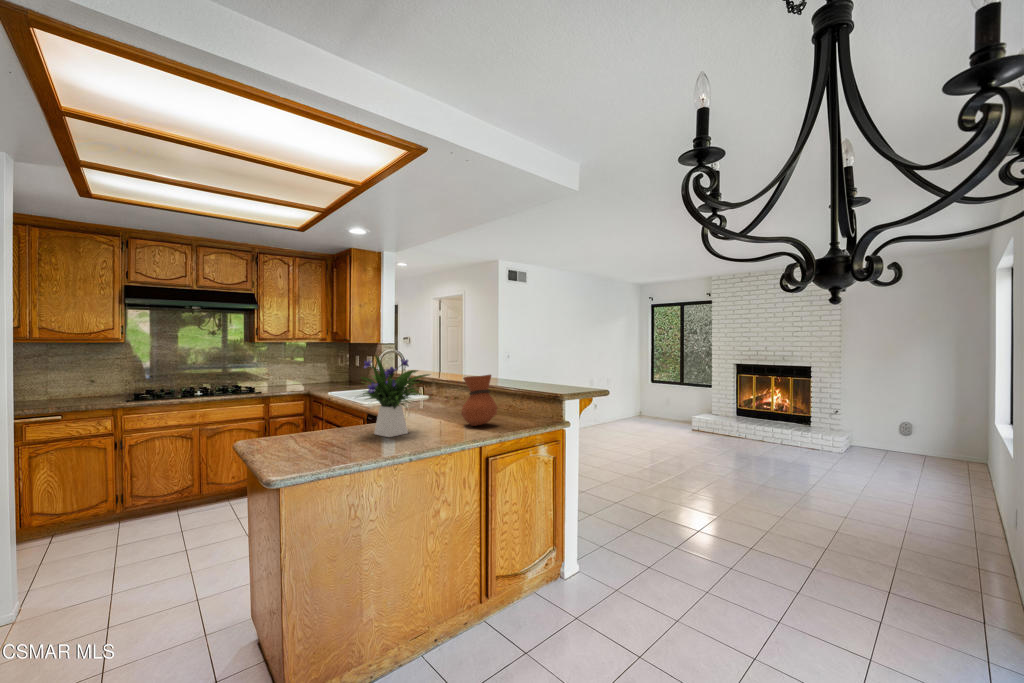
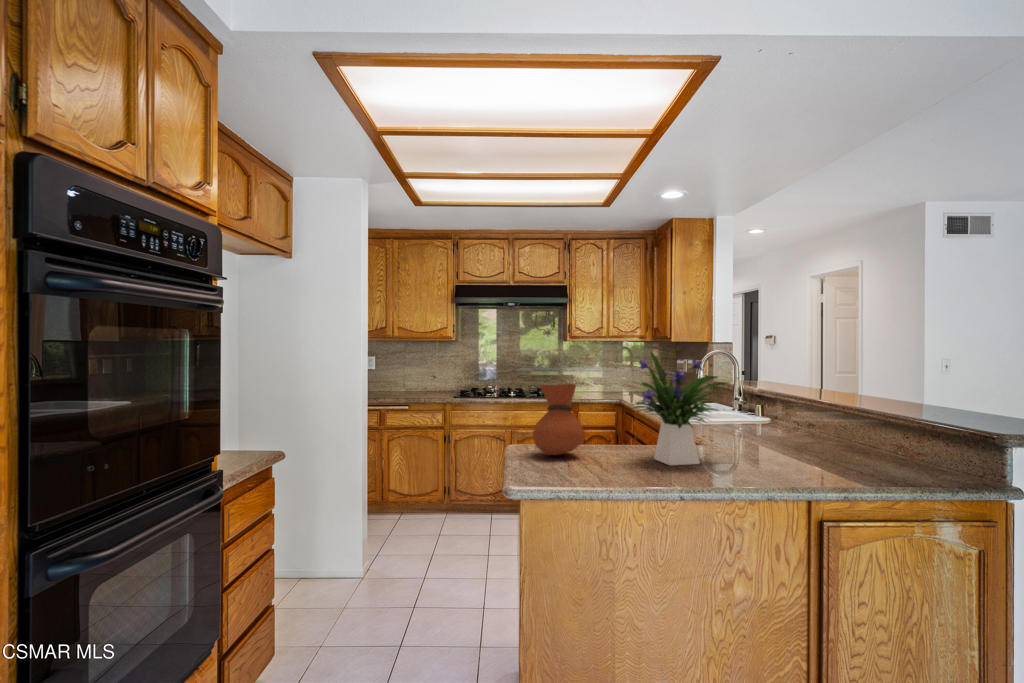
vase: present [461,375,497,426] -> present [533,384,584,455]

